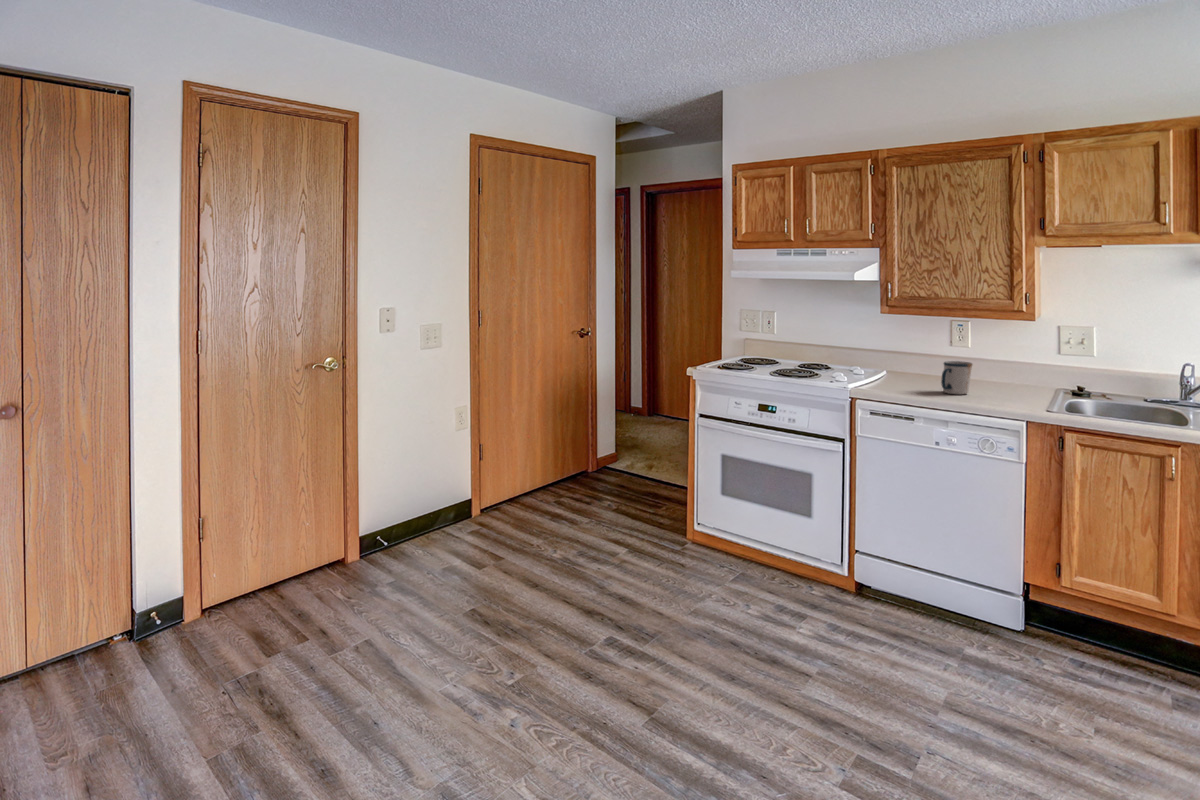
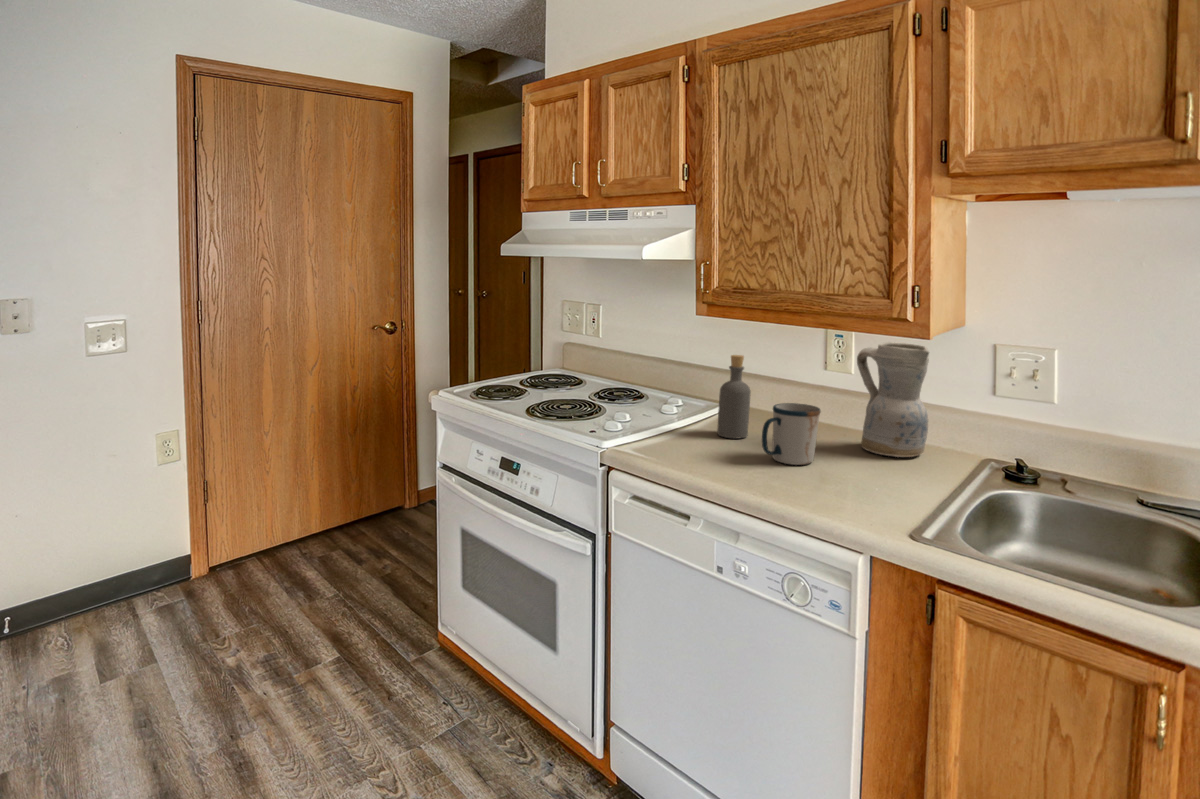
ceramic pitcher: none [982,325,1029,390] -> present [857,342,929,457]
bottle: none [897,336,918,385] -> present [717,355,751,439]

